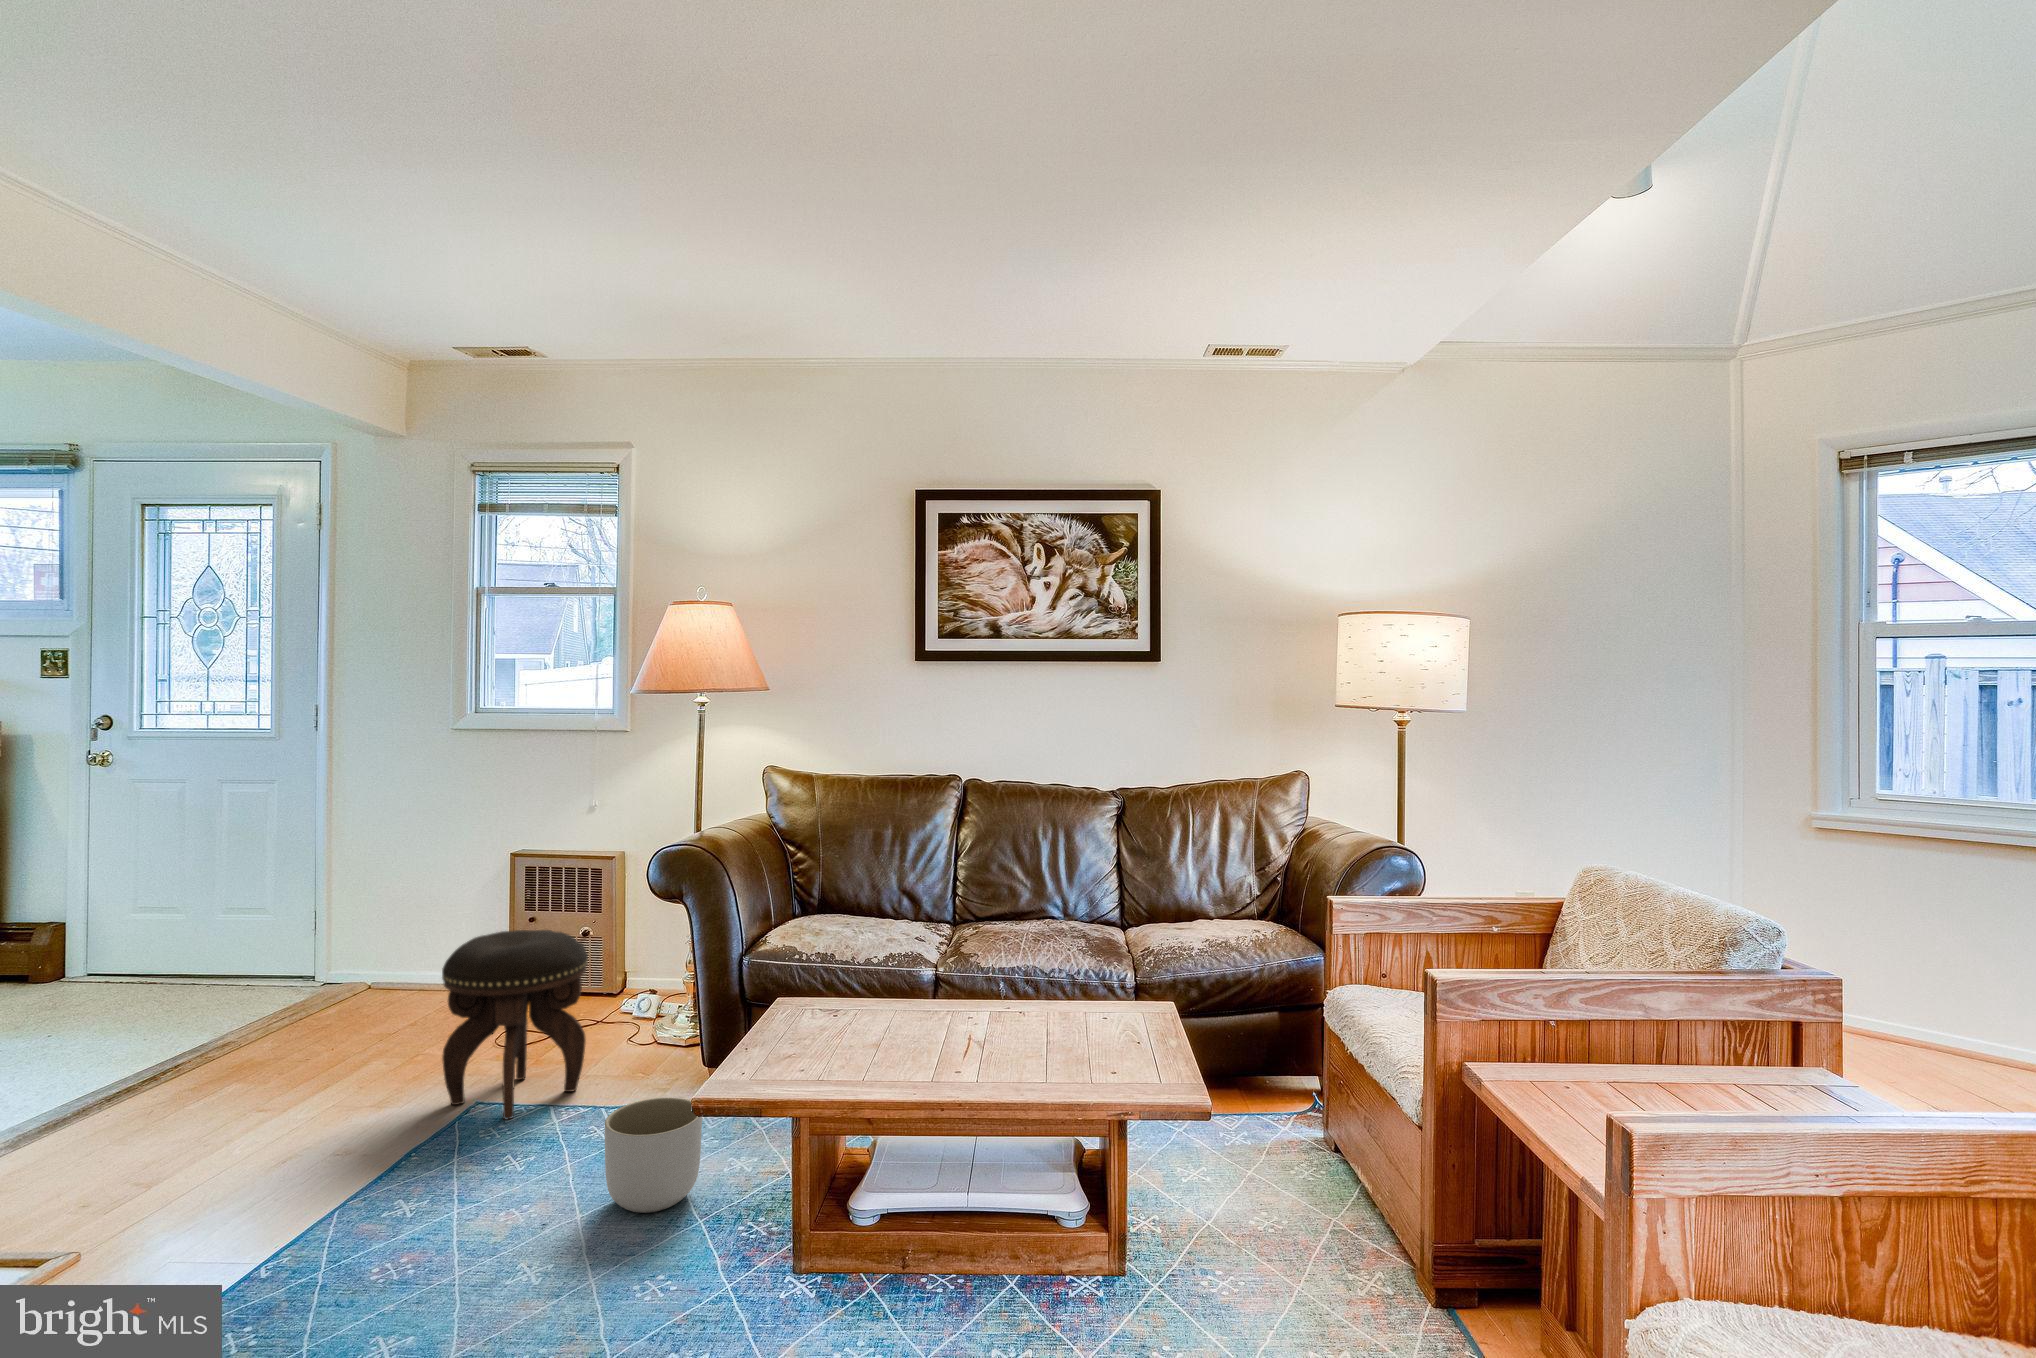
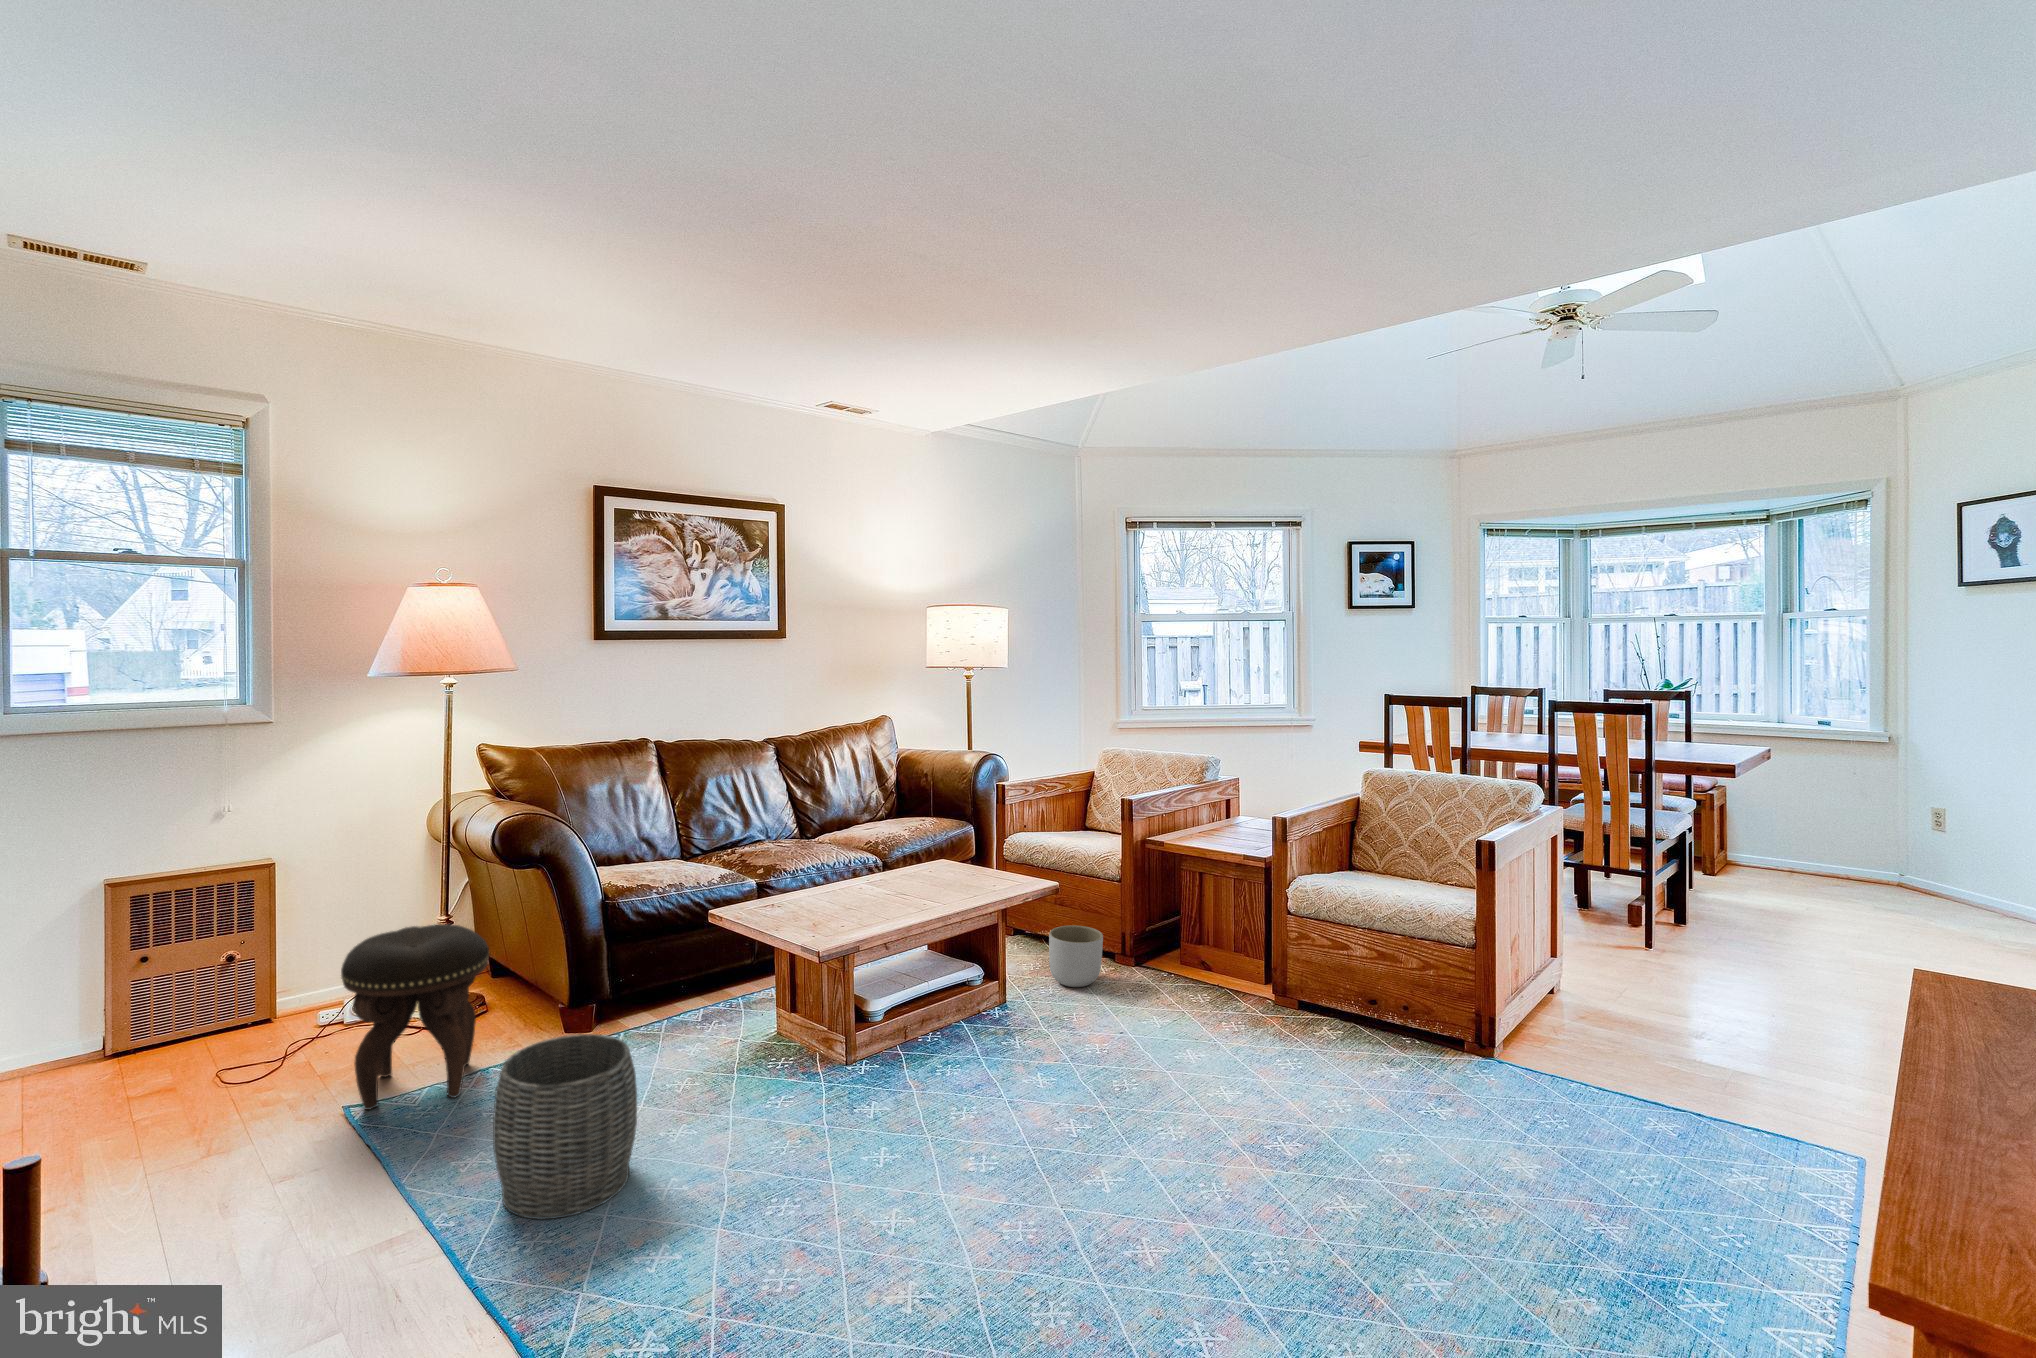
woven basket: none [261,1072,448,1296] -> present [493,1034,637,1219]
planter: present [605,1098,702,1213] -> present [1049,925,1103,987]

